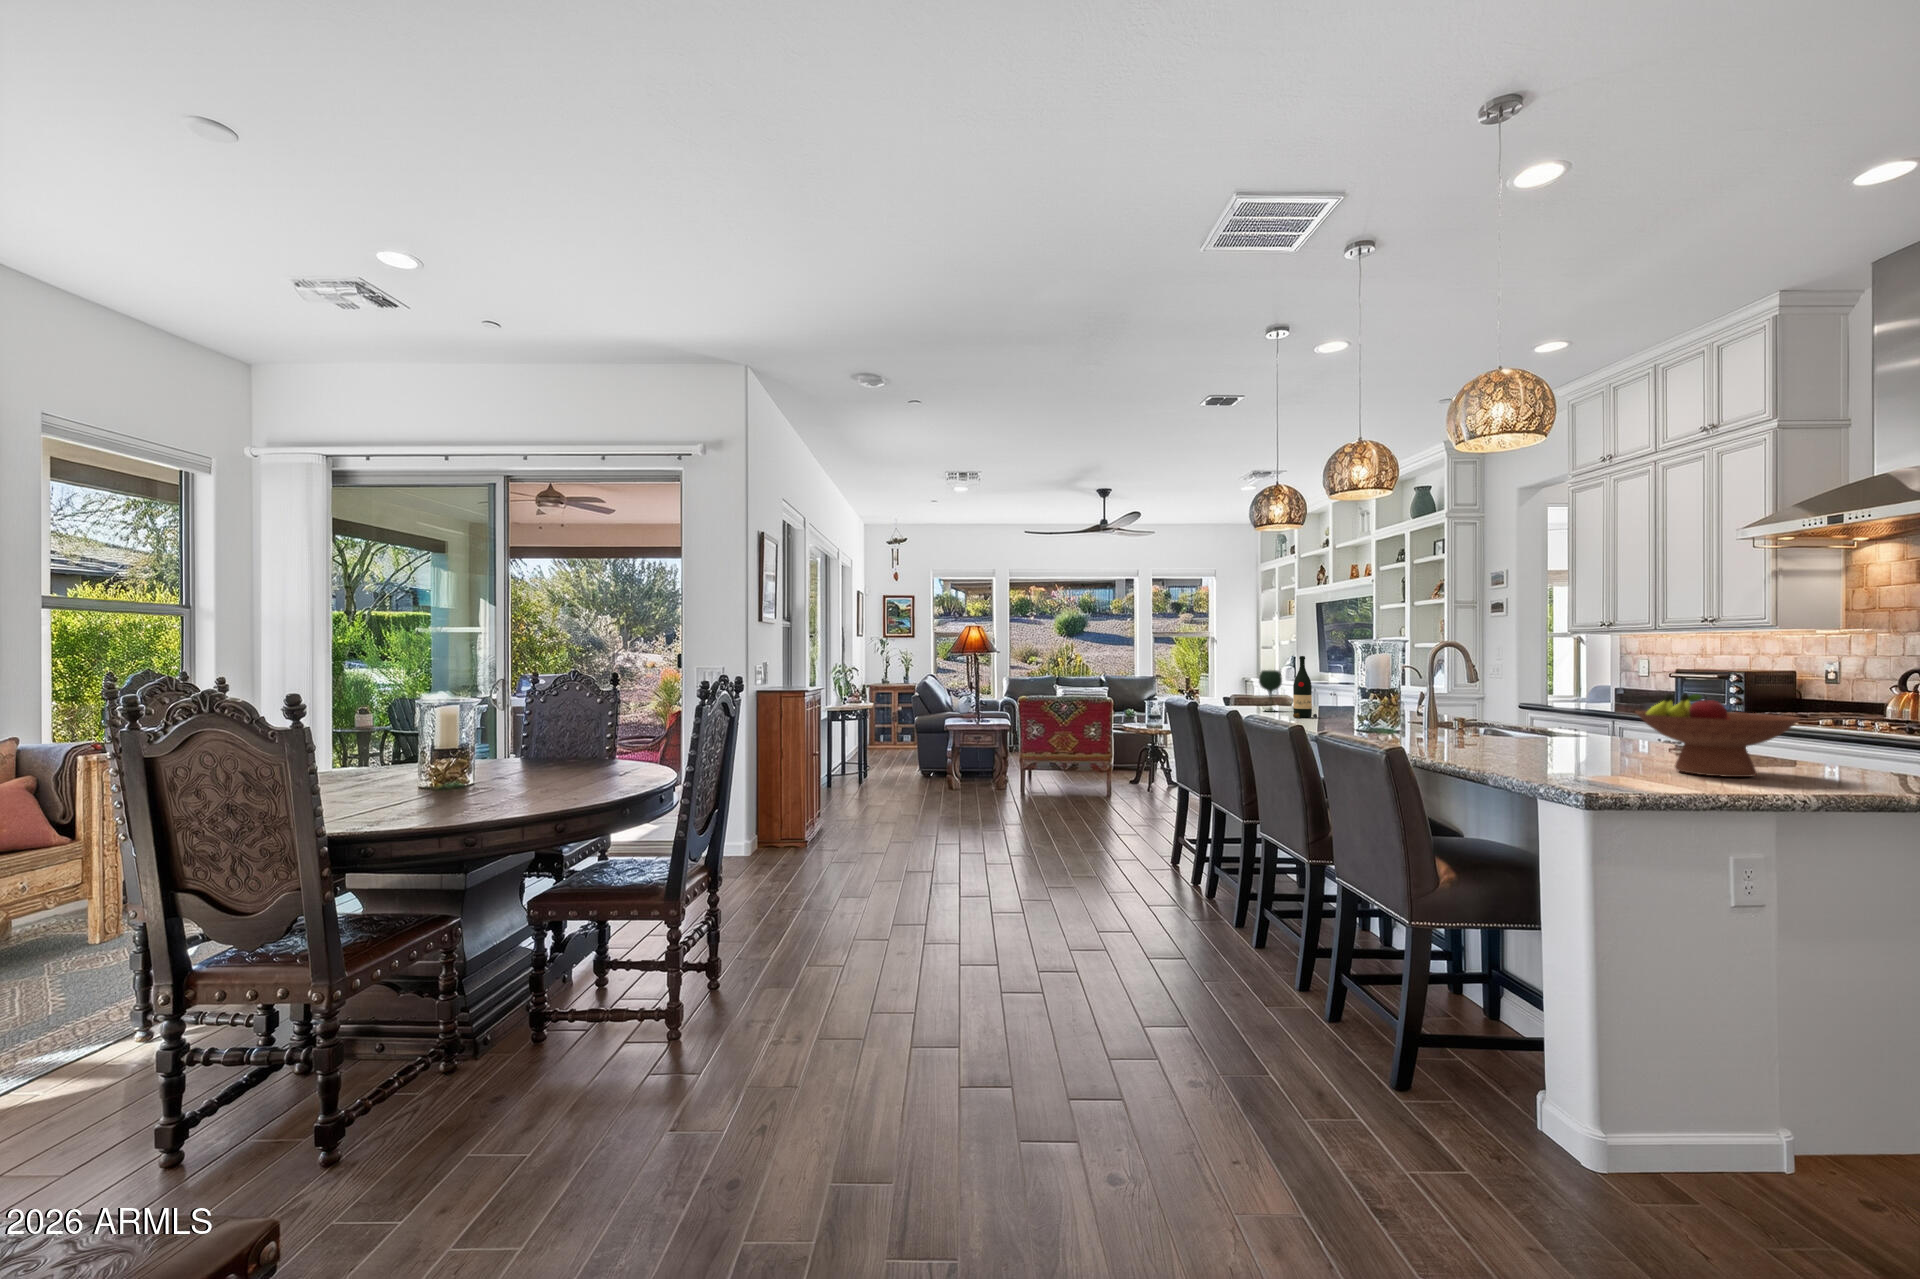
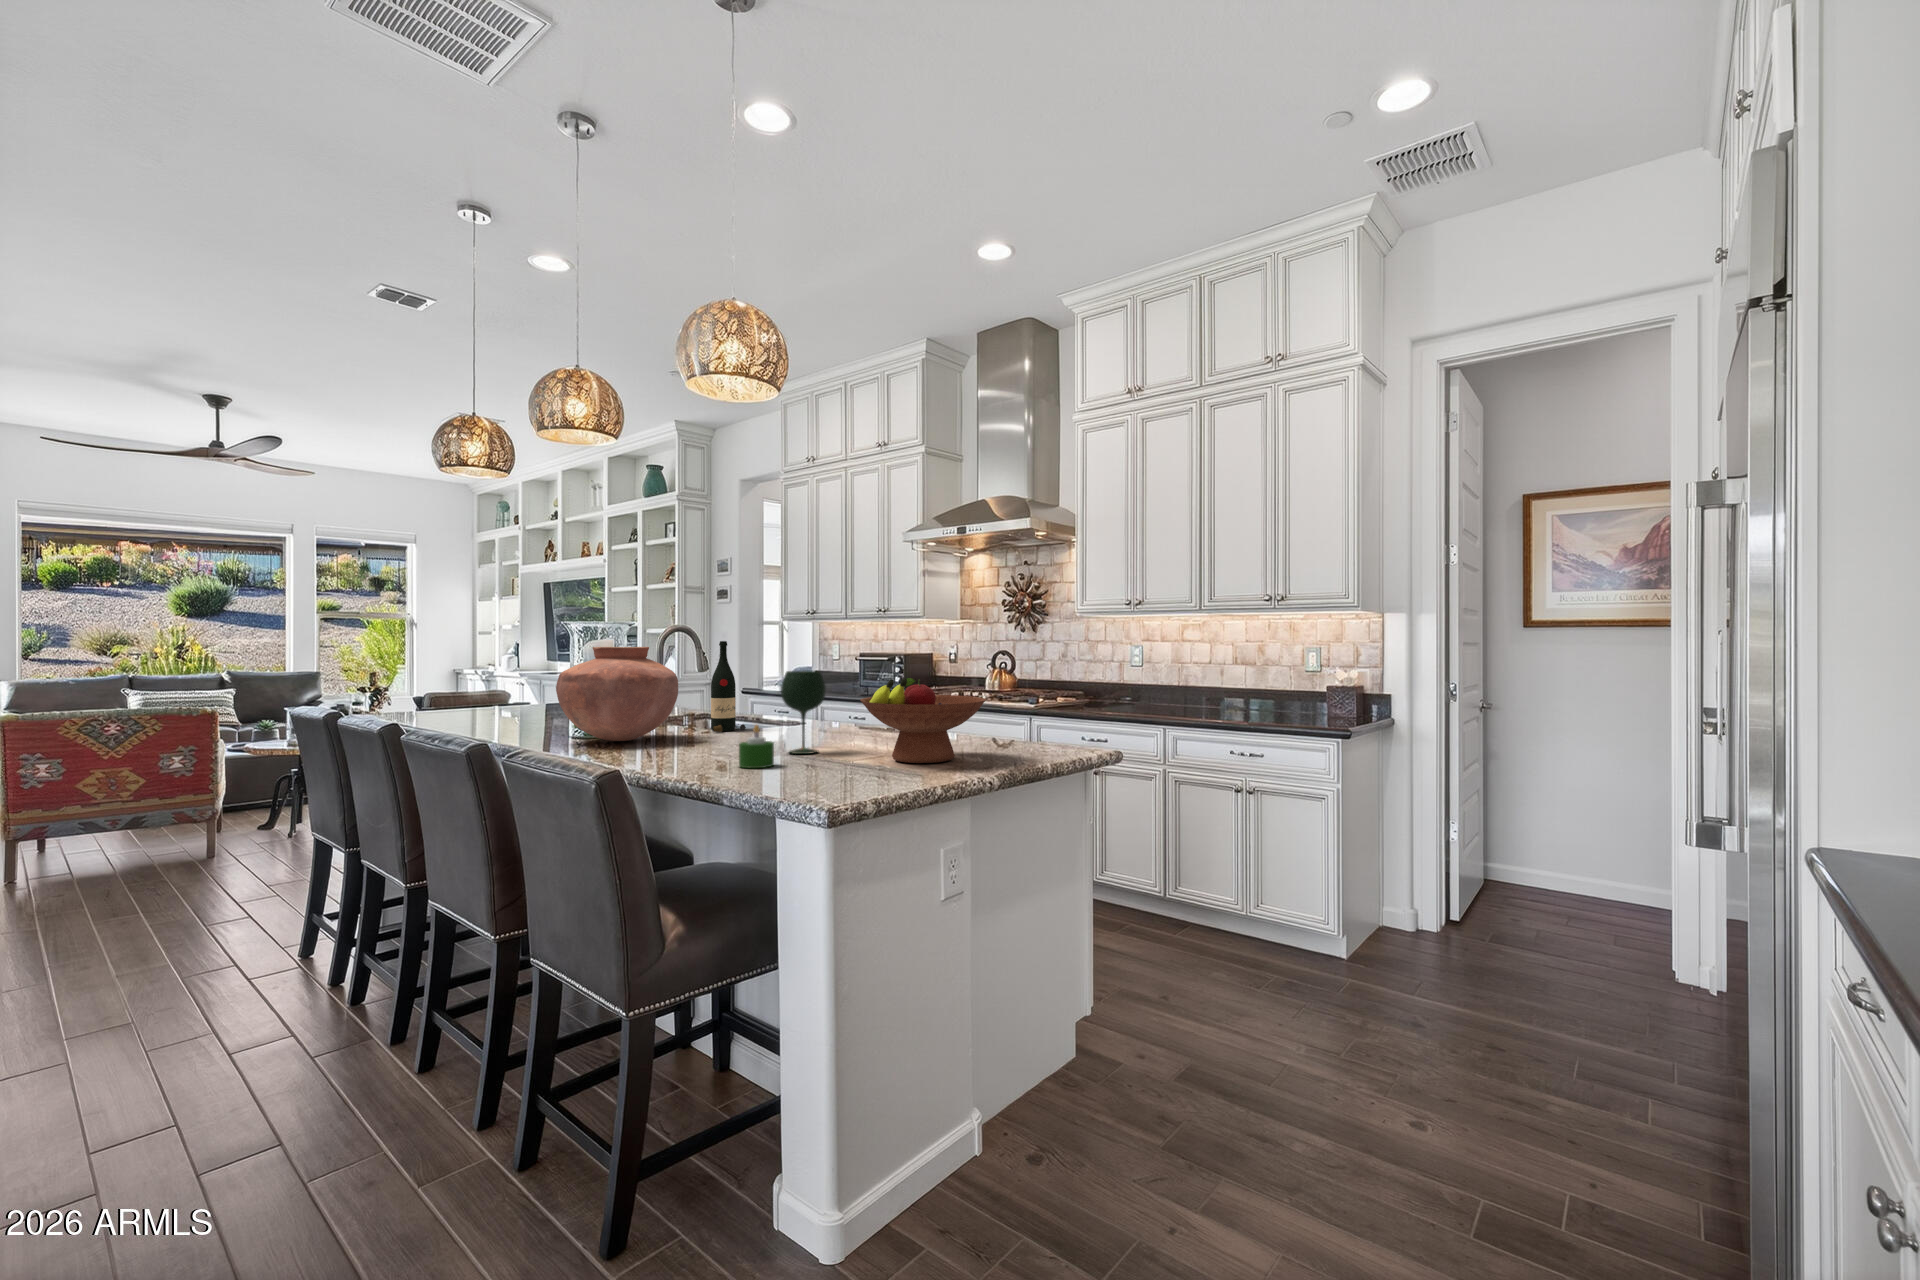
wine bottle: present [1293,656,1317,718] -> present [711,641,746,732]
vase: none [1348,661,1450,736] -> present [556,647,678,741]
wine glass: present [1259,670,1282,712] -> present [781,671,826,754]
candle: none [1506,727,1541,764] -> present [739,725,774,768]

